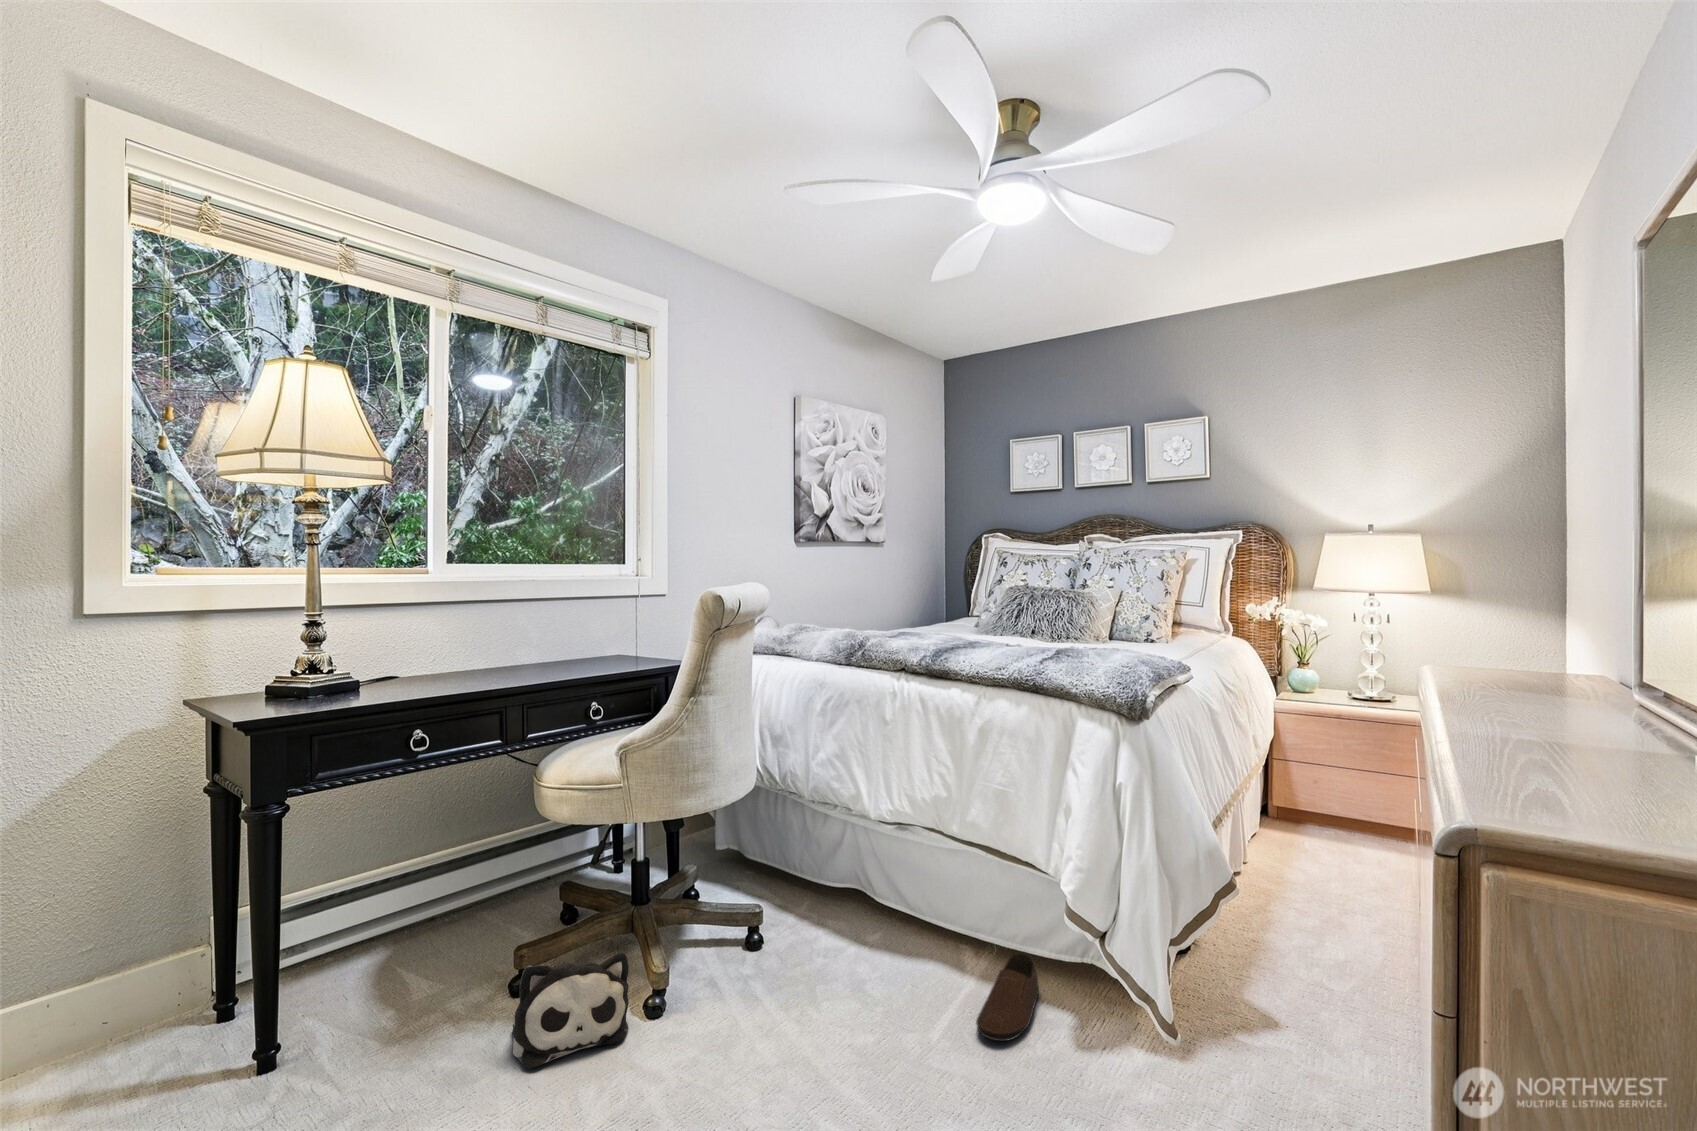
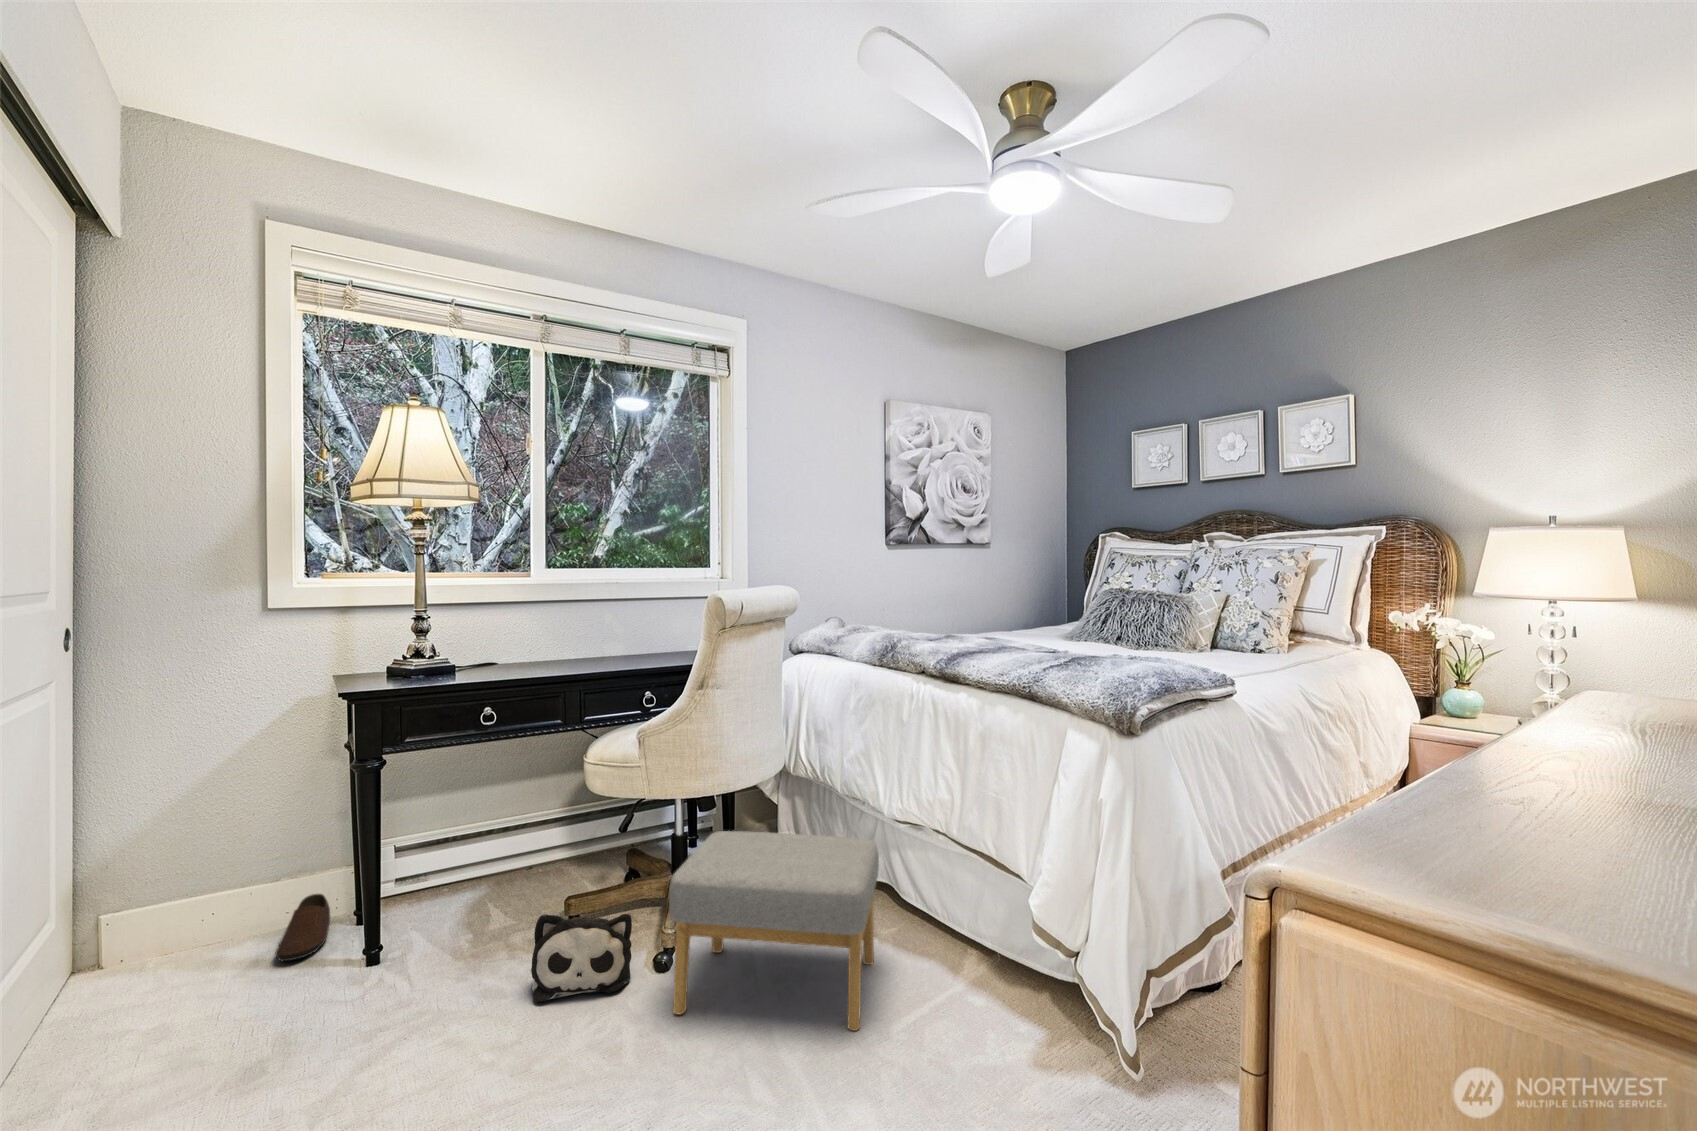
footstool: none [692,843,906,1054] -> present [669,831,879,1030]
shoe: present [976,953,1039,1041] -> present [275,894,331,961]

